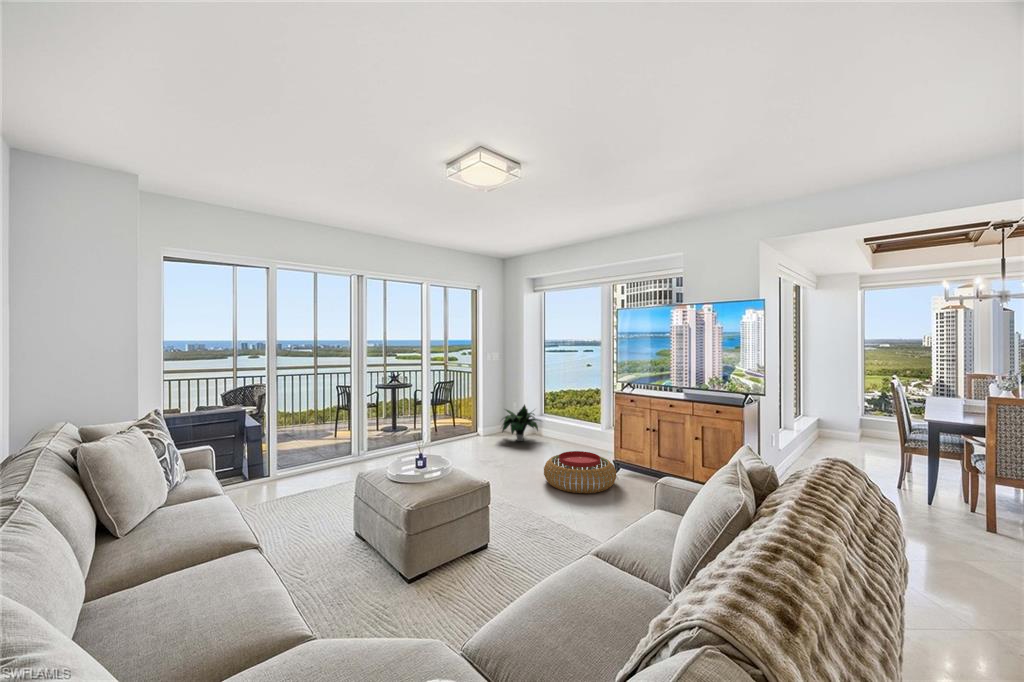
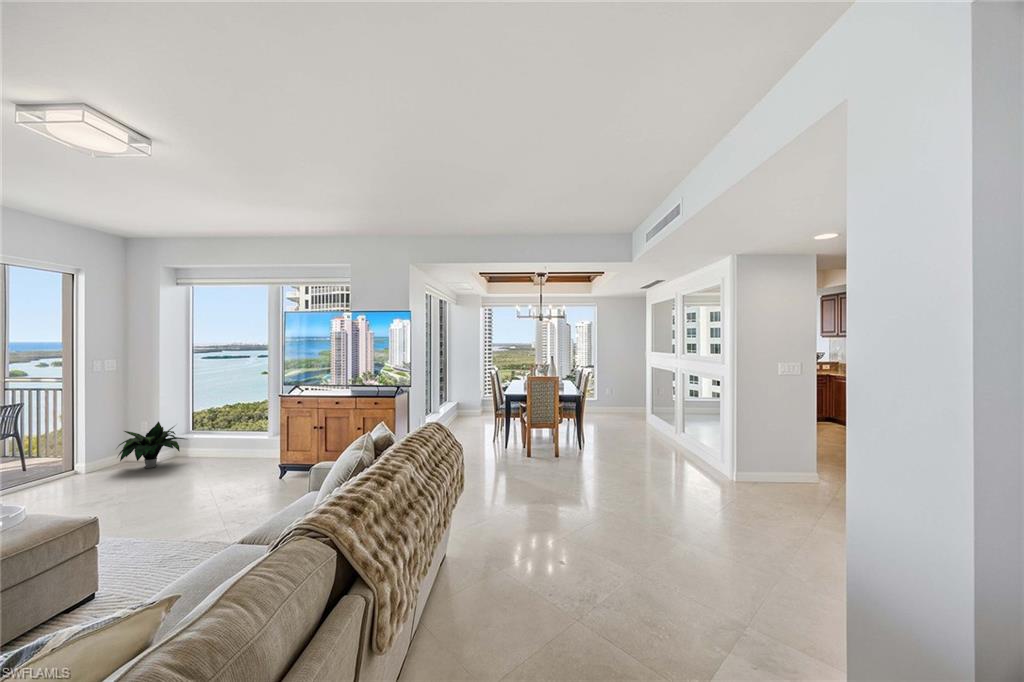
pouf: present [544,451,616,493] -> none [186,461,279,507]

